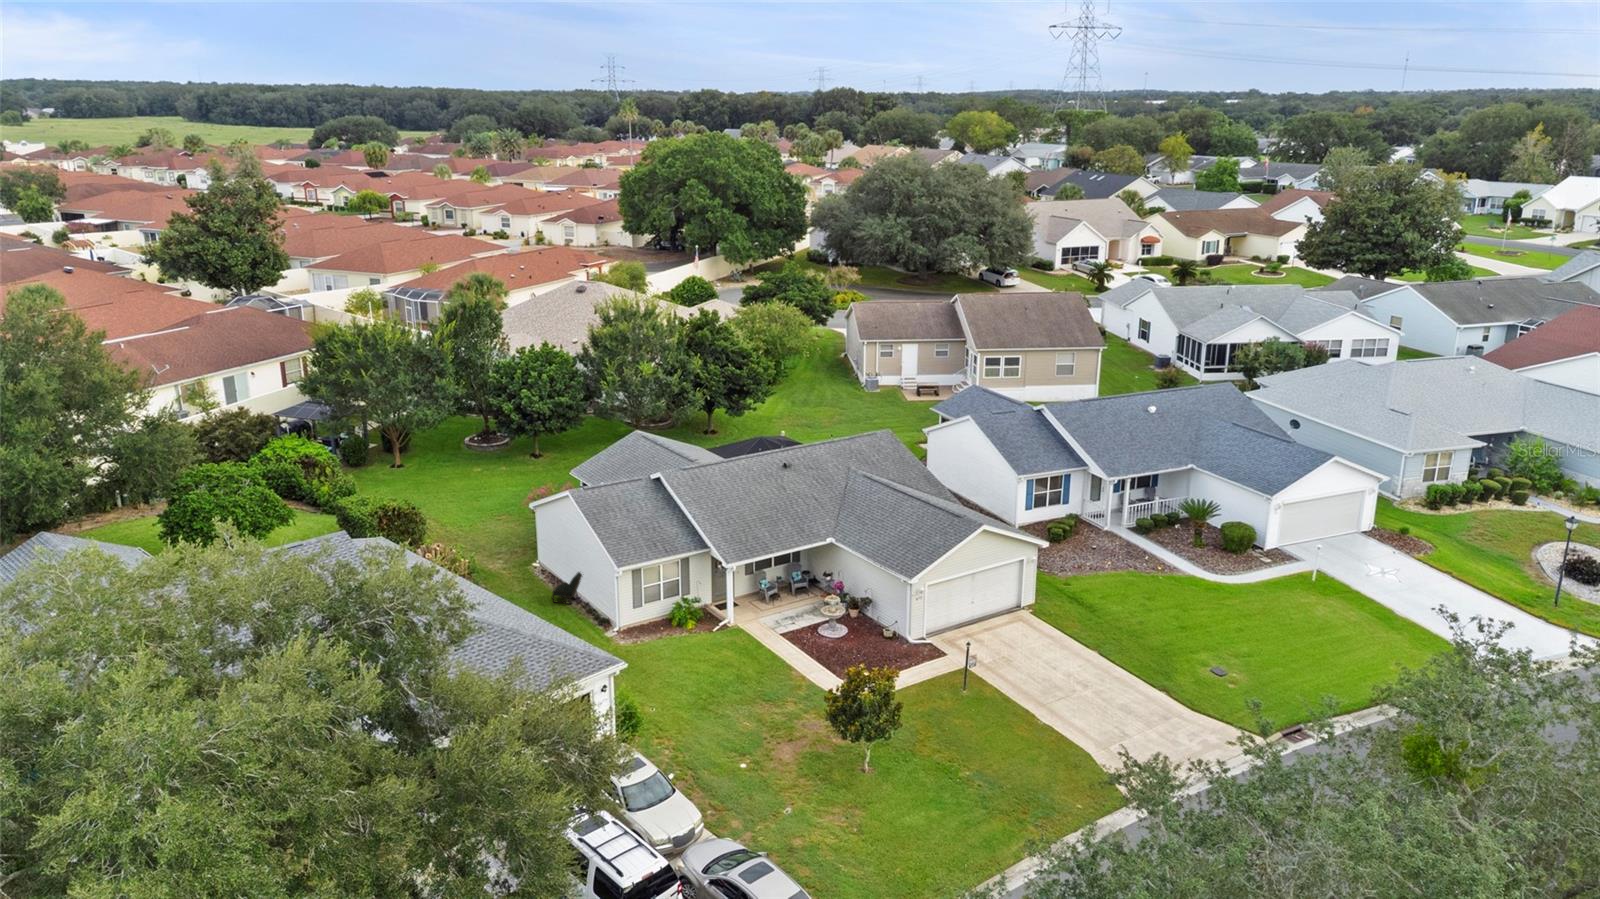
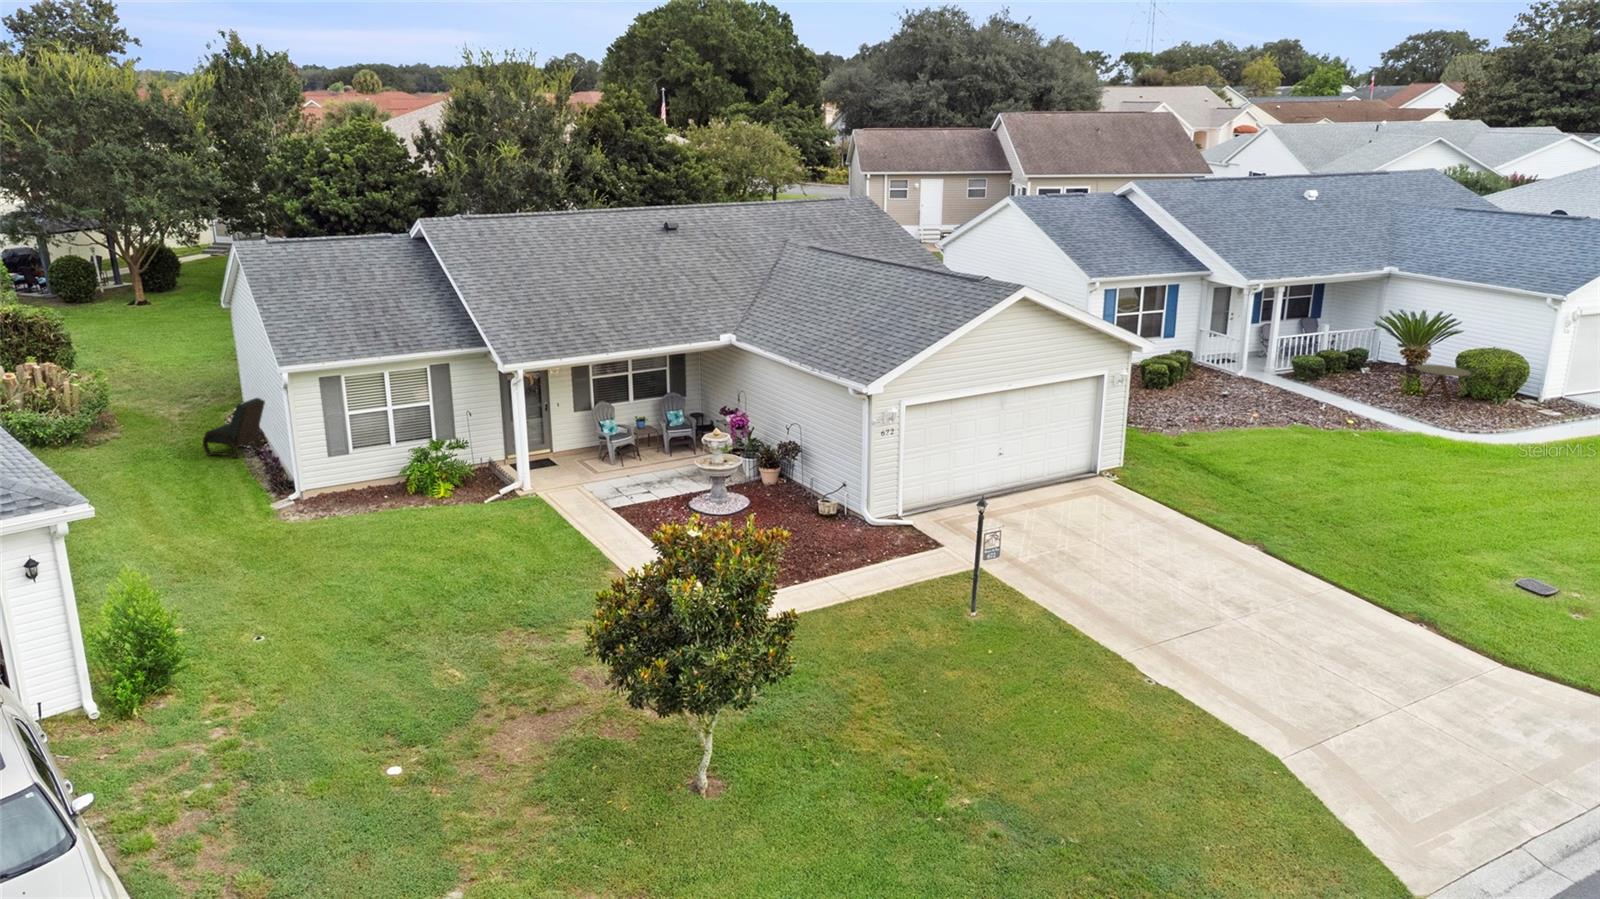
round table: none [1198,529,1228,555] -> present [1415,364,1471,406]

